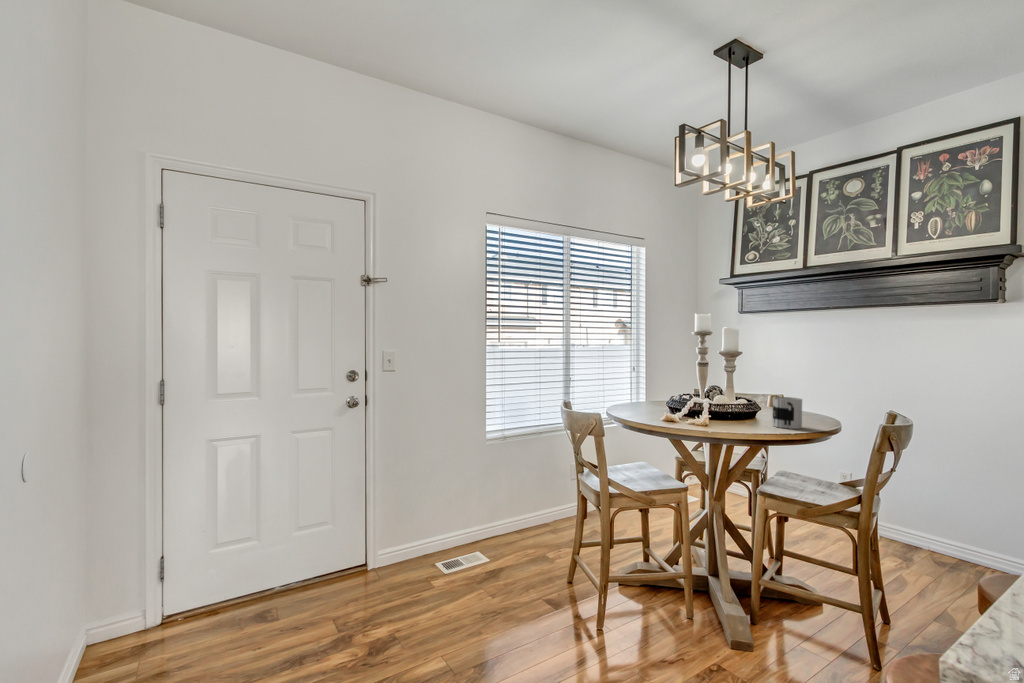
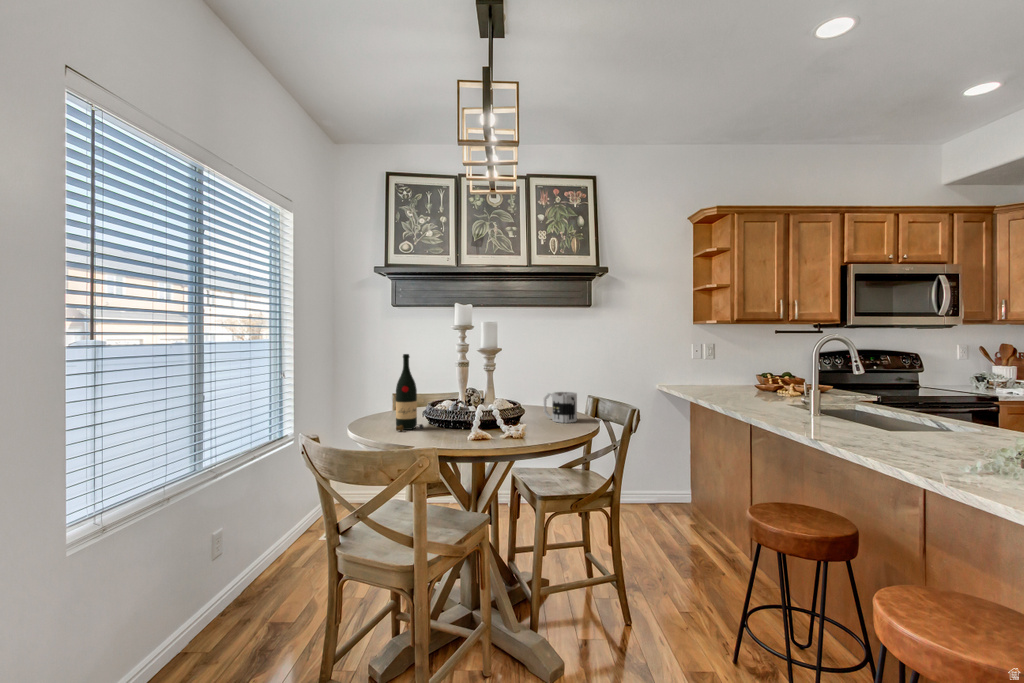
wine bottle: none [628,352,650,412] -> present [396,354,423,431]

